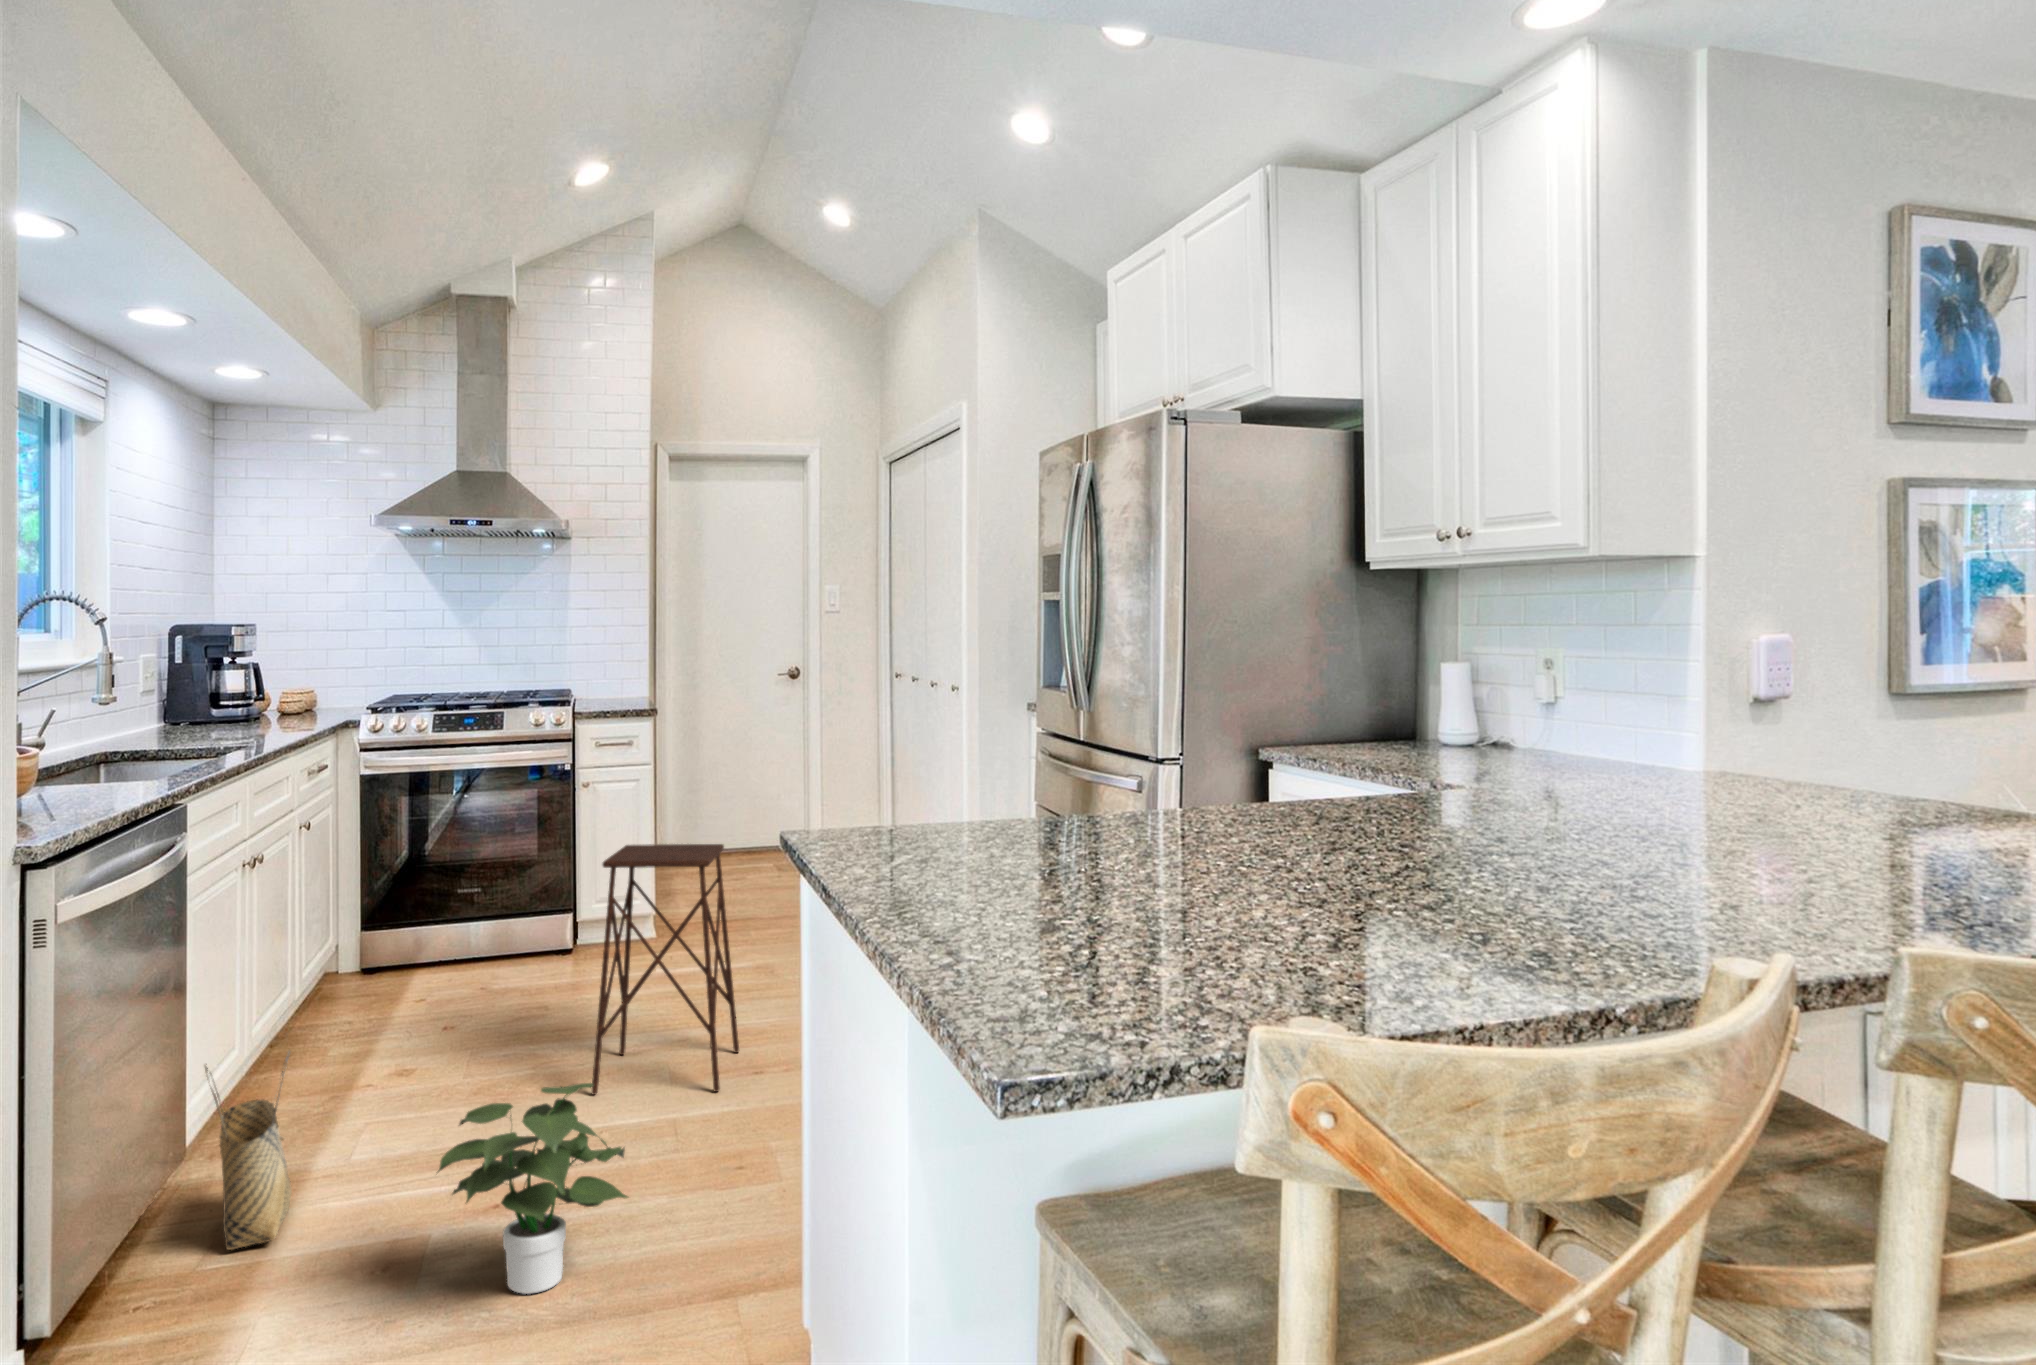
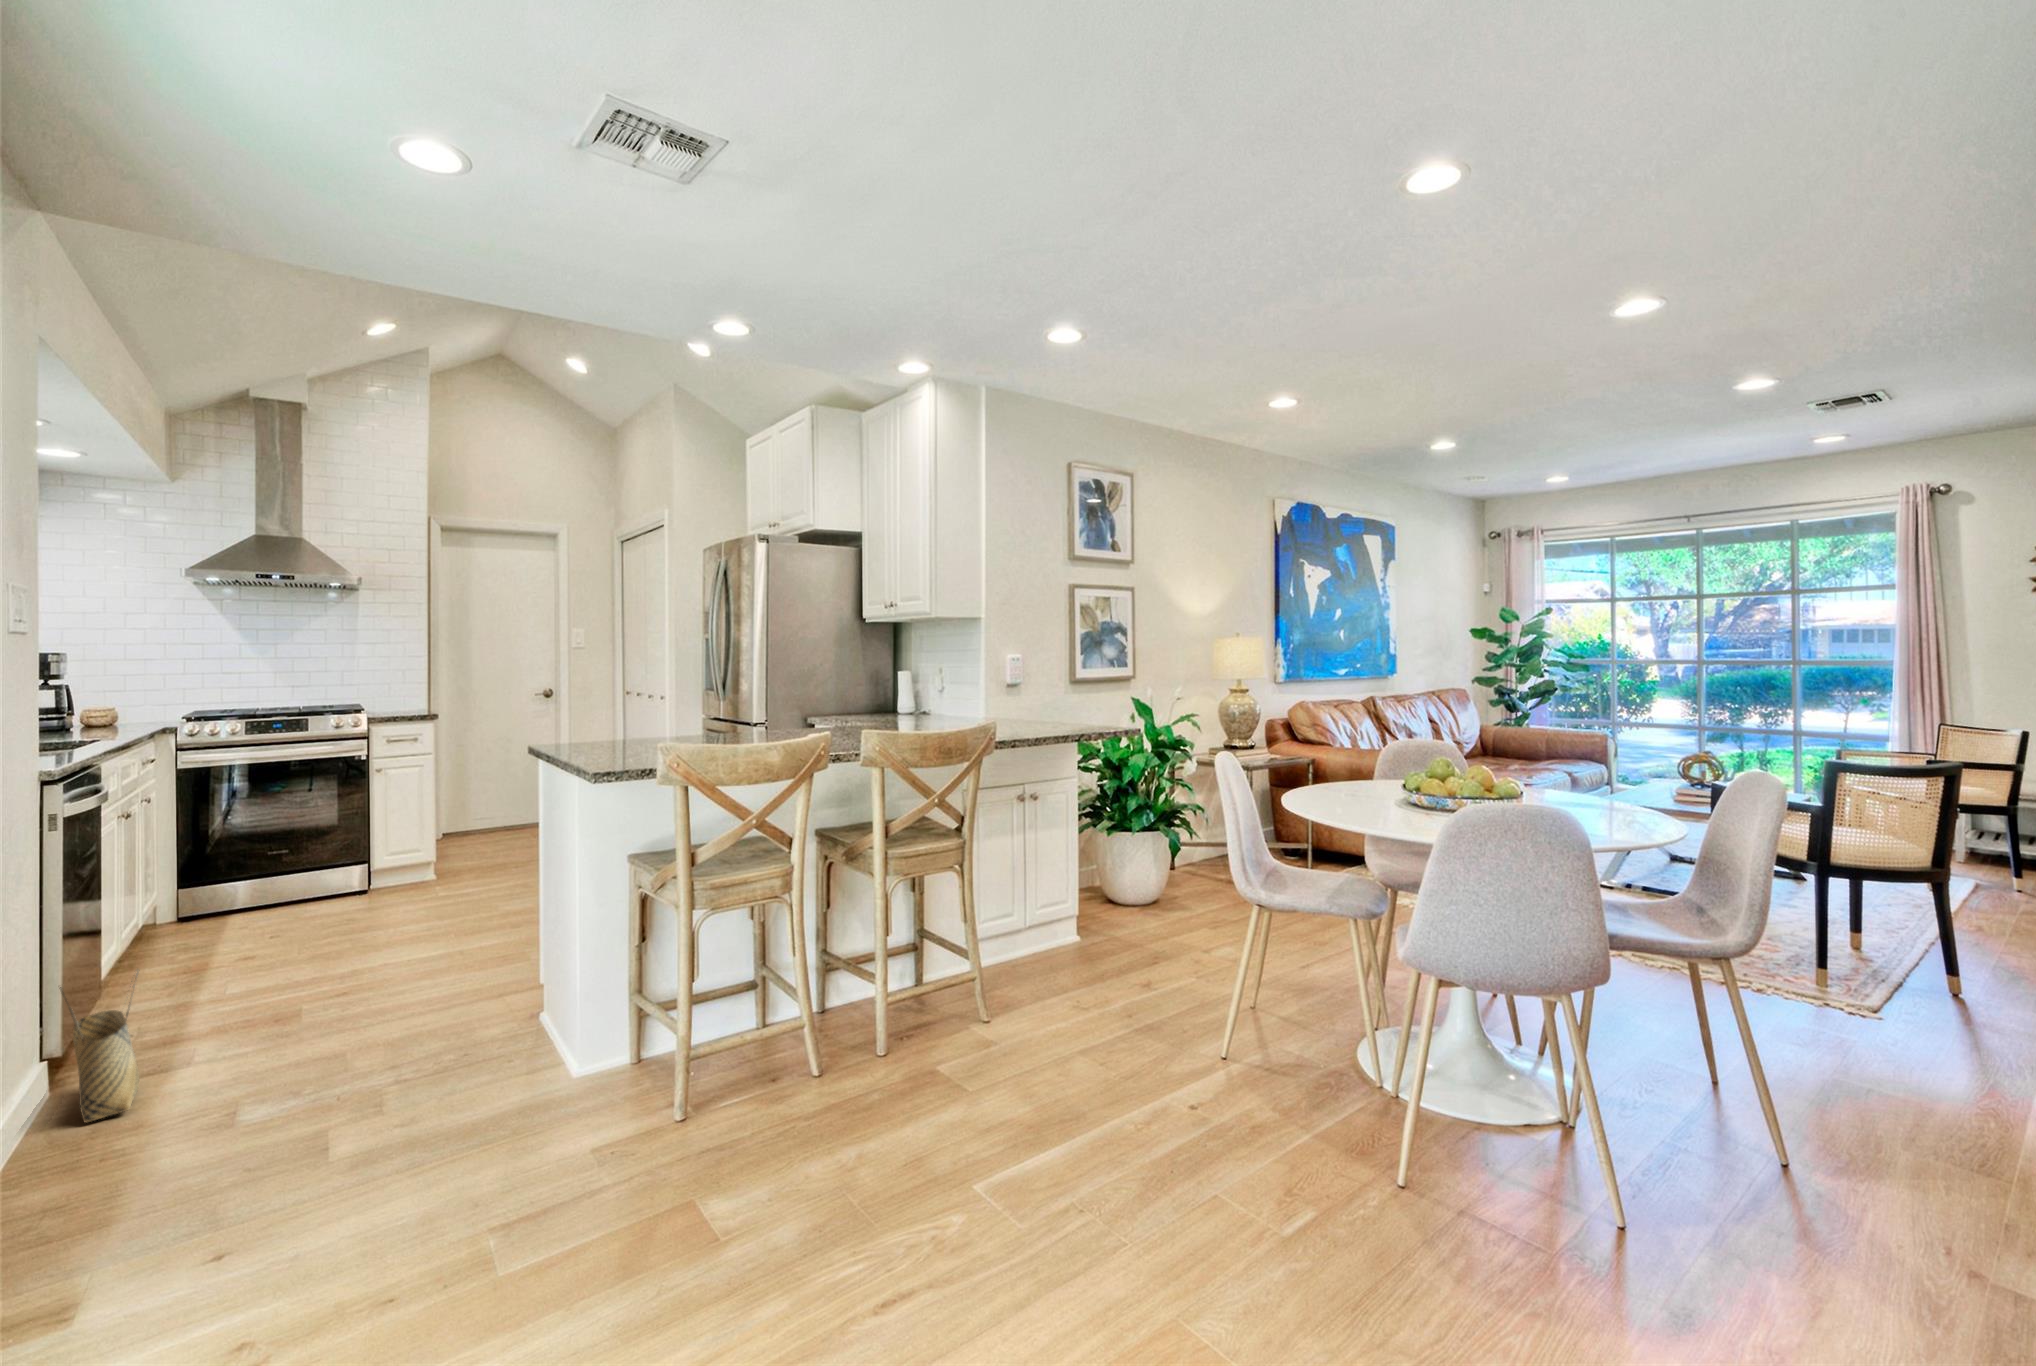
side table: present [592,844,739,1095] -> none [394,803,512,986]
potted plant: present [438,1083,628,1294] -> none [276,964,436,1114]

